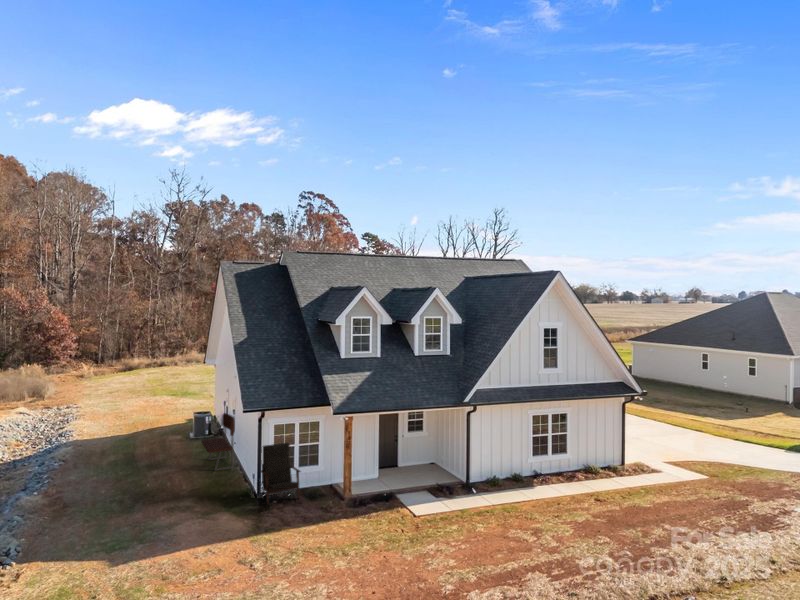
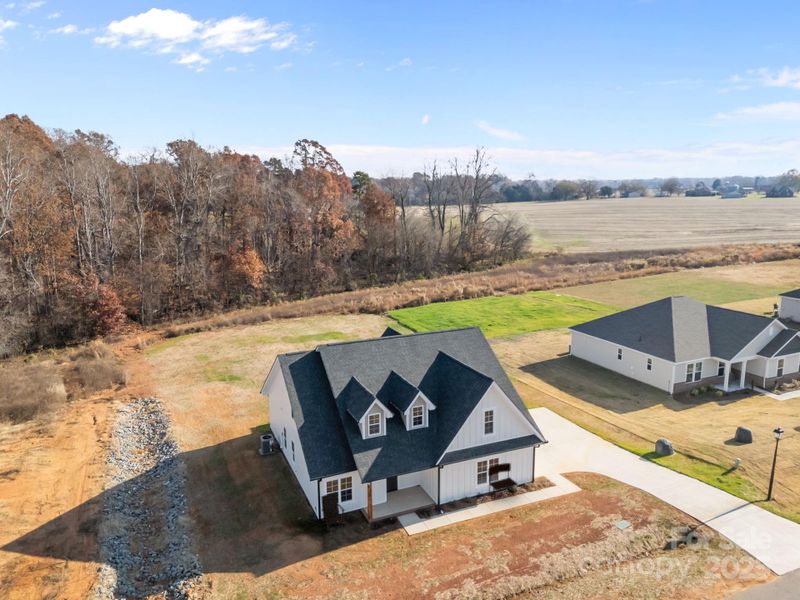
bench: present [201,413,235,471] -> present [488,463,517,499]

